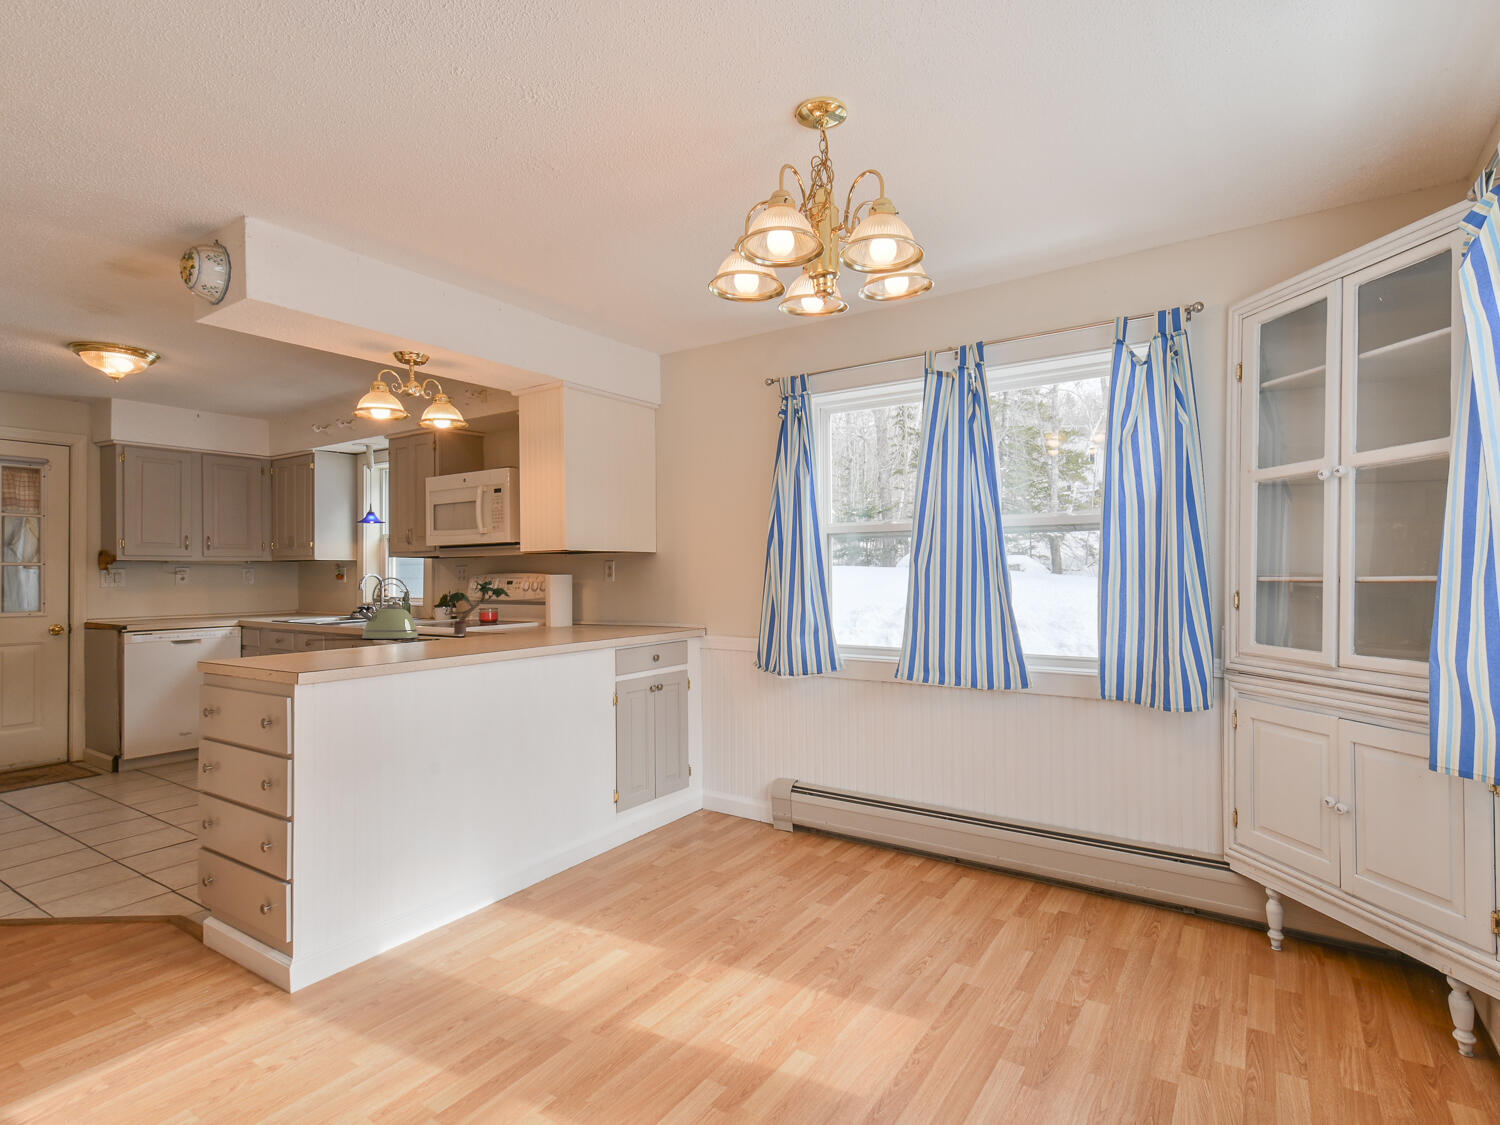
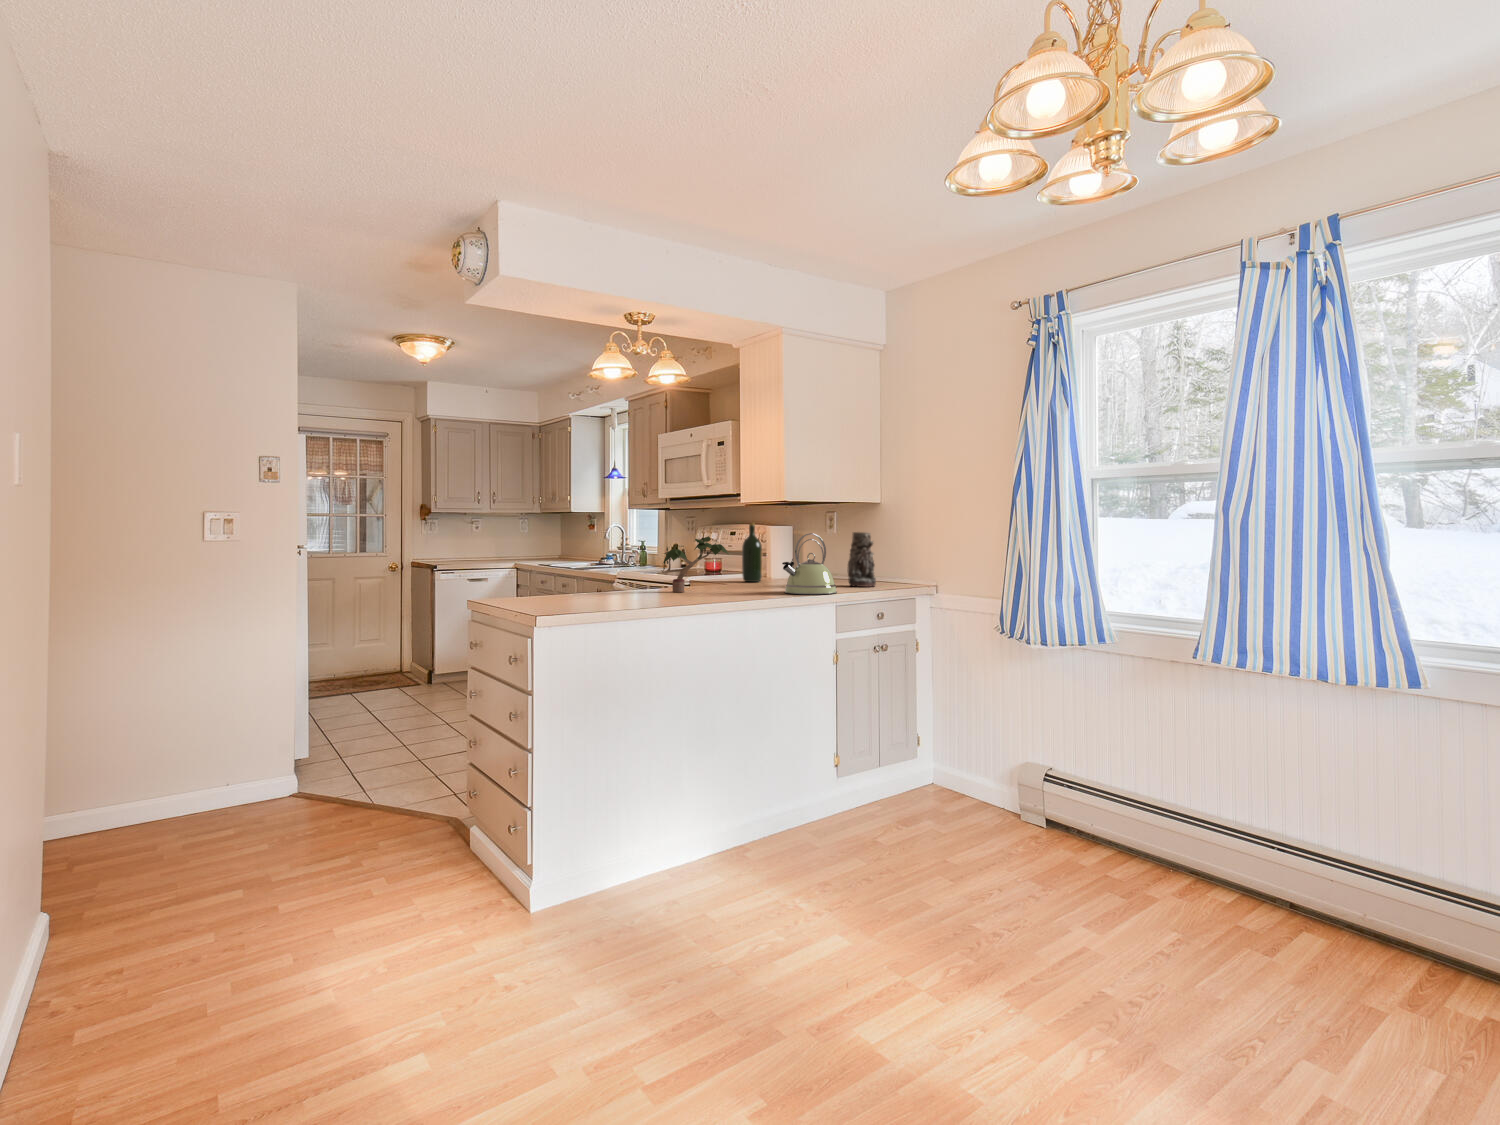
wine bottle: none [521,569,541,627] -> present [742,523,762,582]
kettle: present [357,577,419,639] -> present [782,533,837,594]
vase: none [624,578,650,629] -> present [847,532,876,587]

